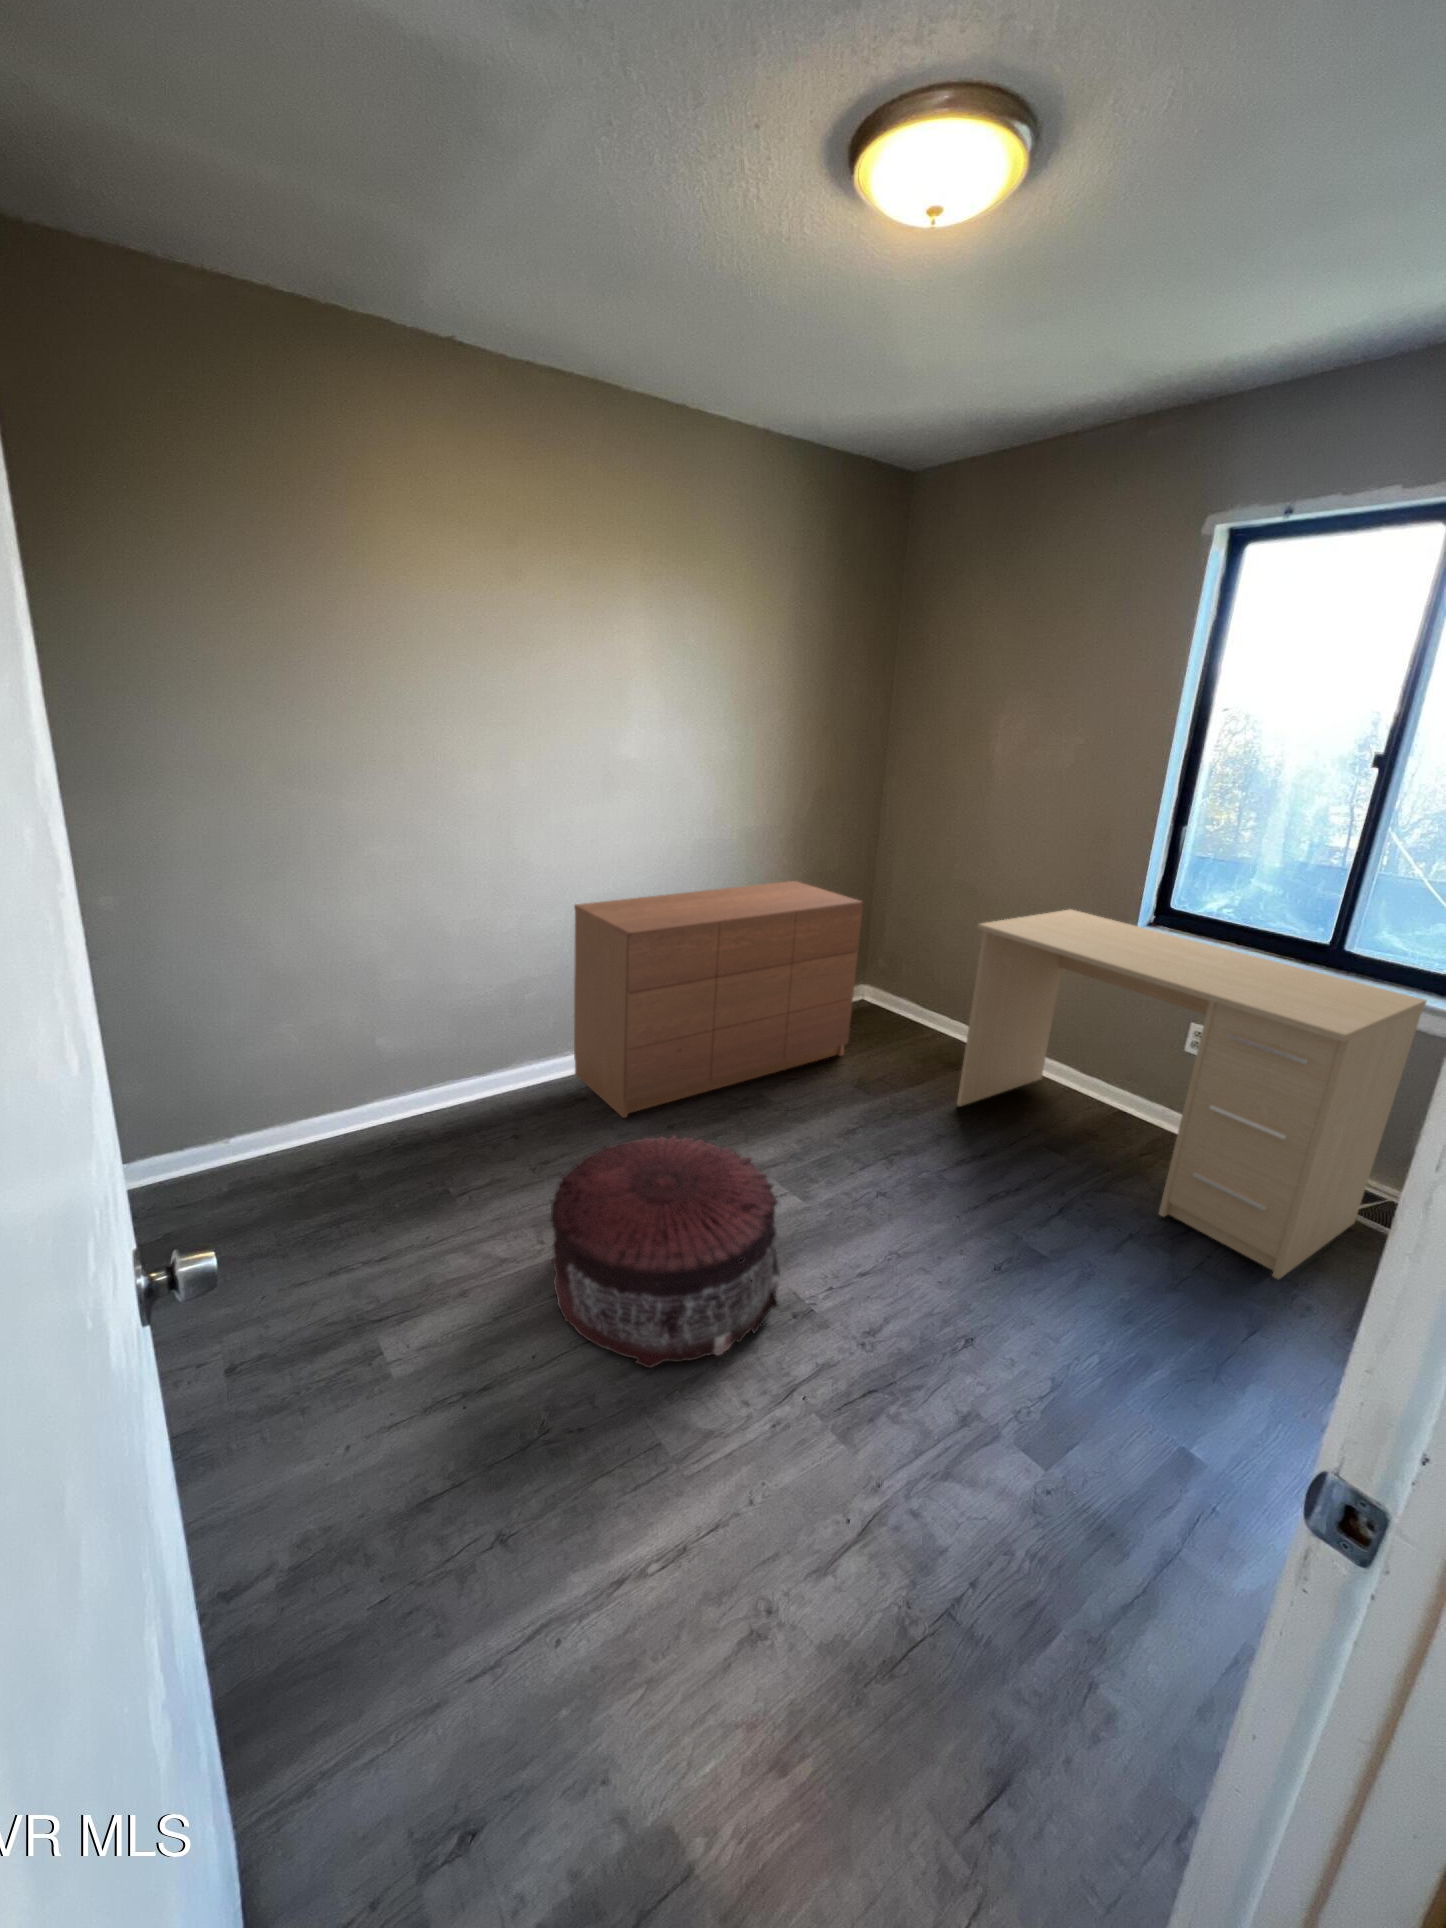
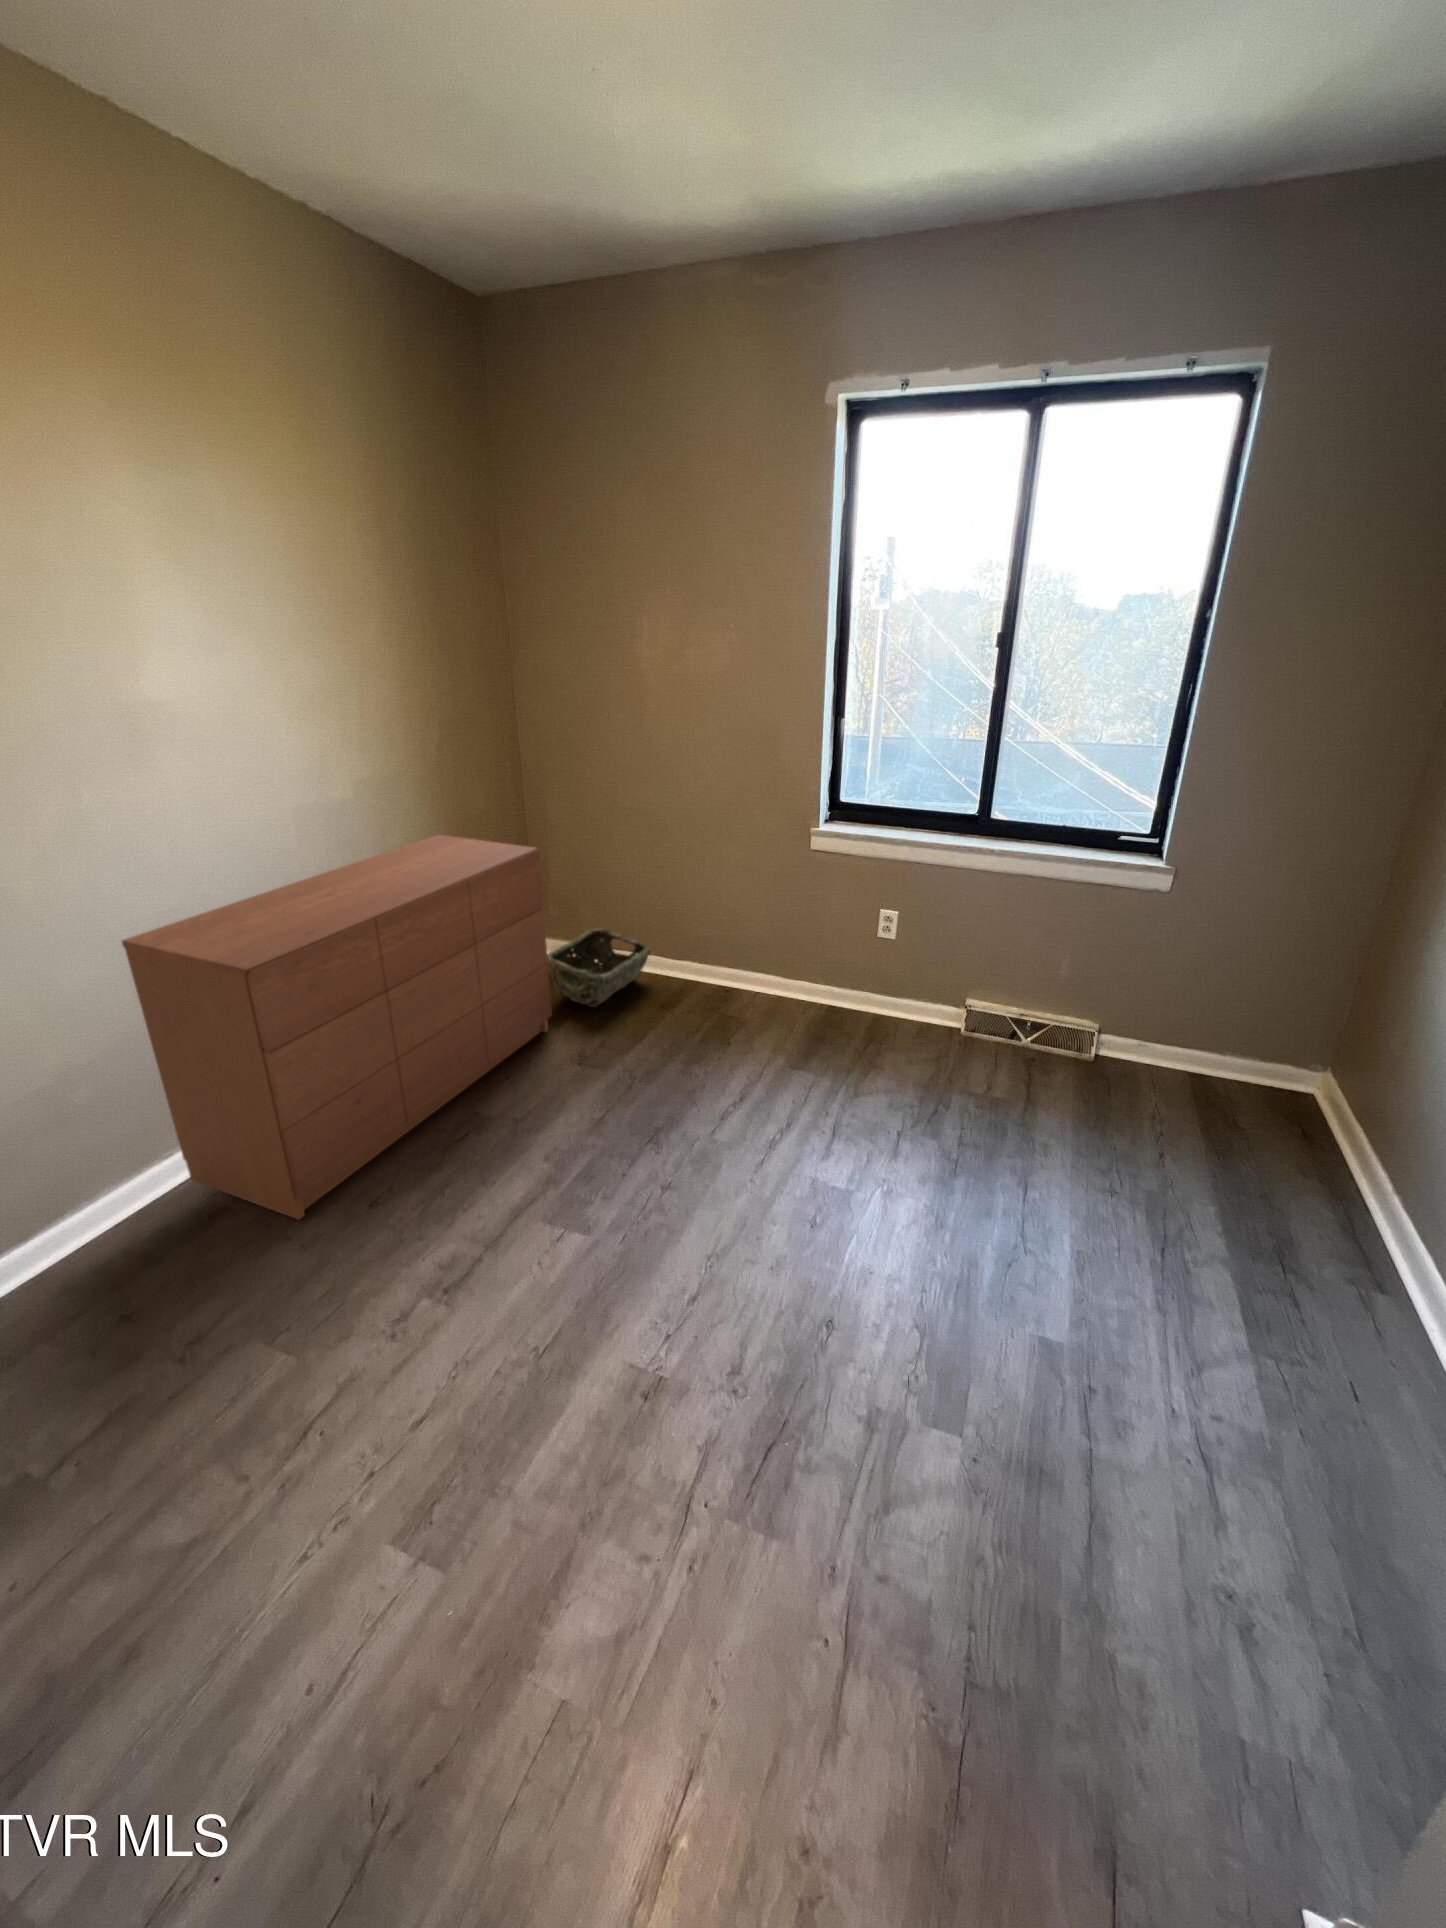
desk: present [957,909,1426,1279] -> none [684,817,1066,1130]
woven basket: none [857,986,955,1049] -> present [547,928,651,1007]
pouf: present [551,1136,780,1368] -> none [266,1223,629,1603]

